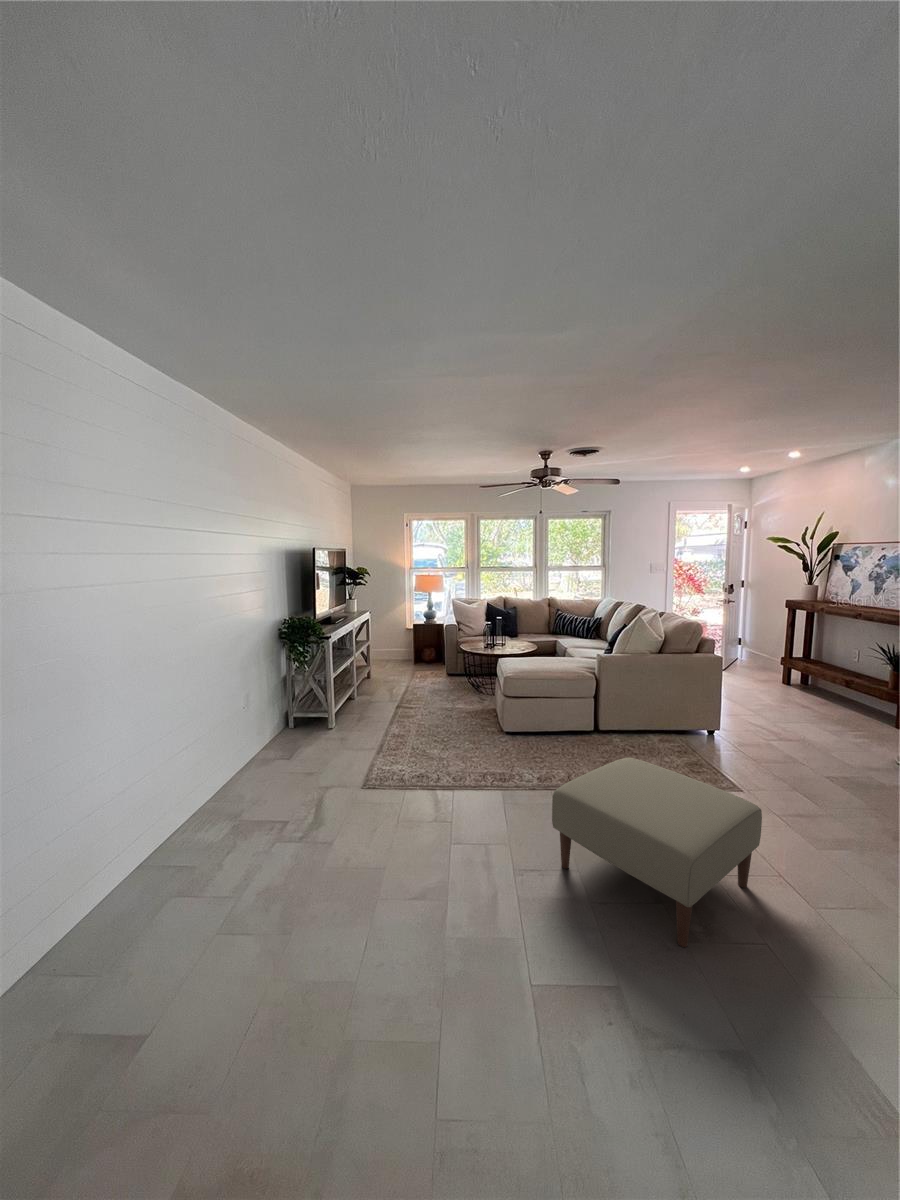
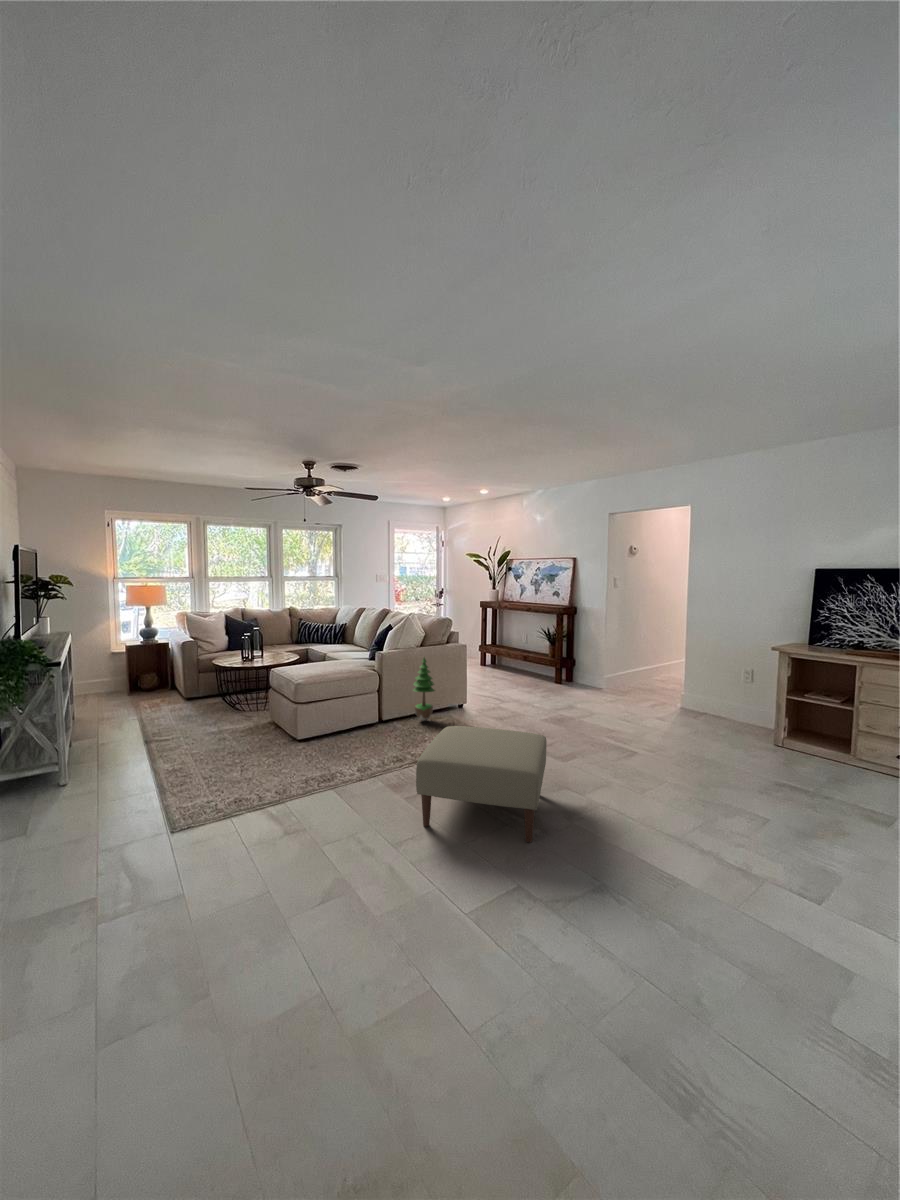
potted tree: none [636,665,666,741] -> present [413,658,435,721]

